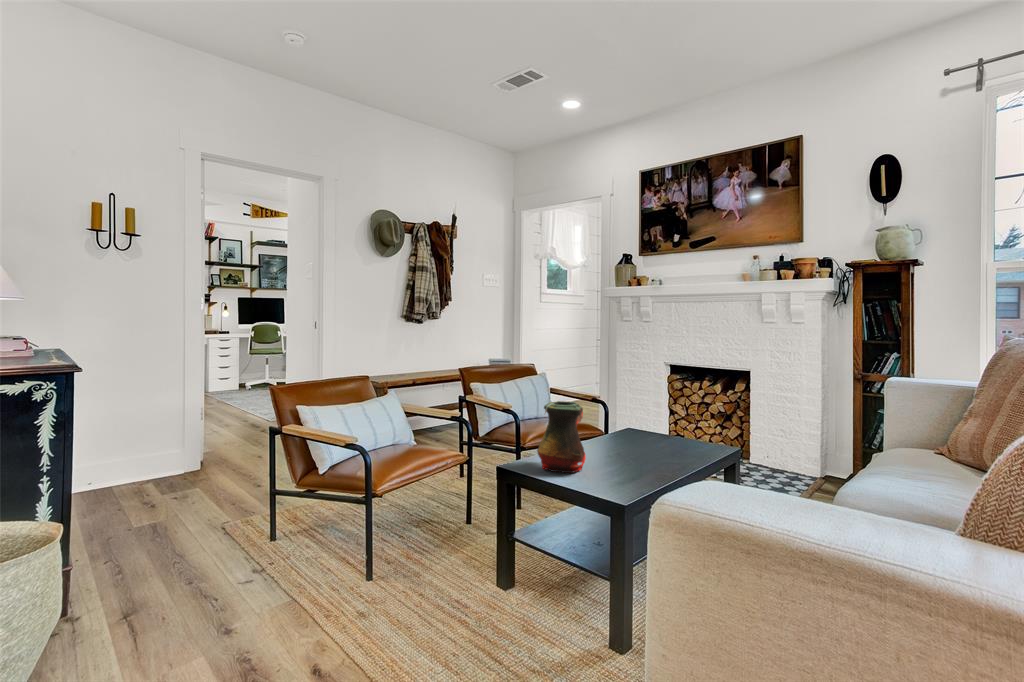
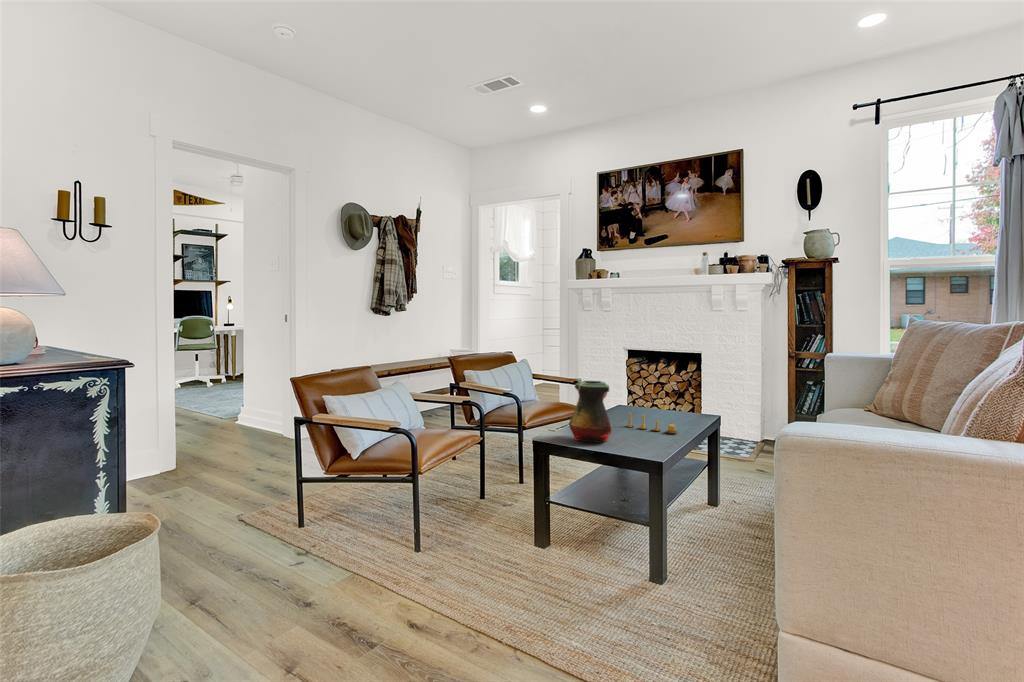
candle: none [614,437,671,466] -> present [625,413,677,433]

